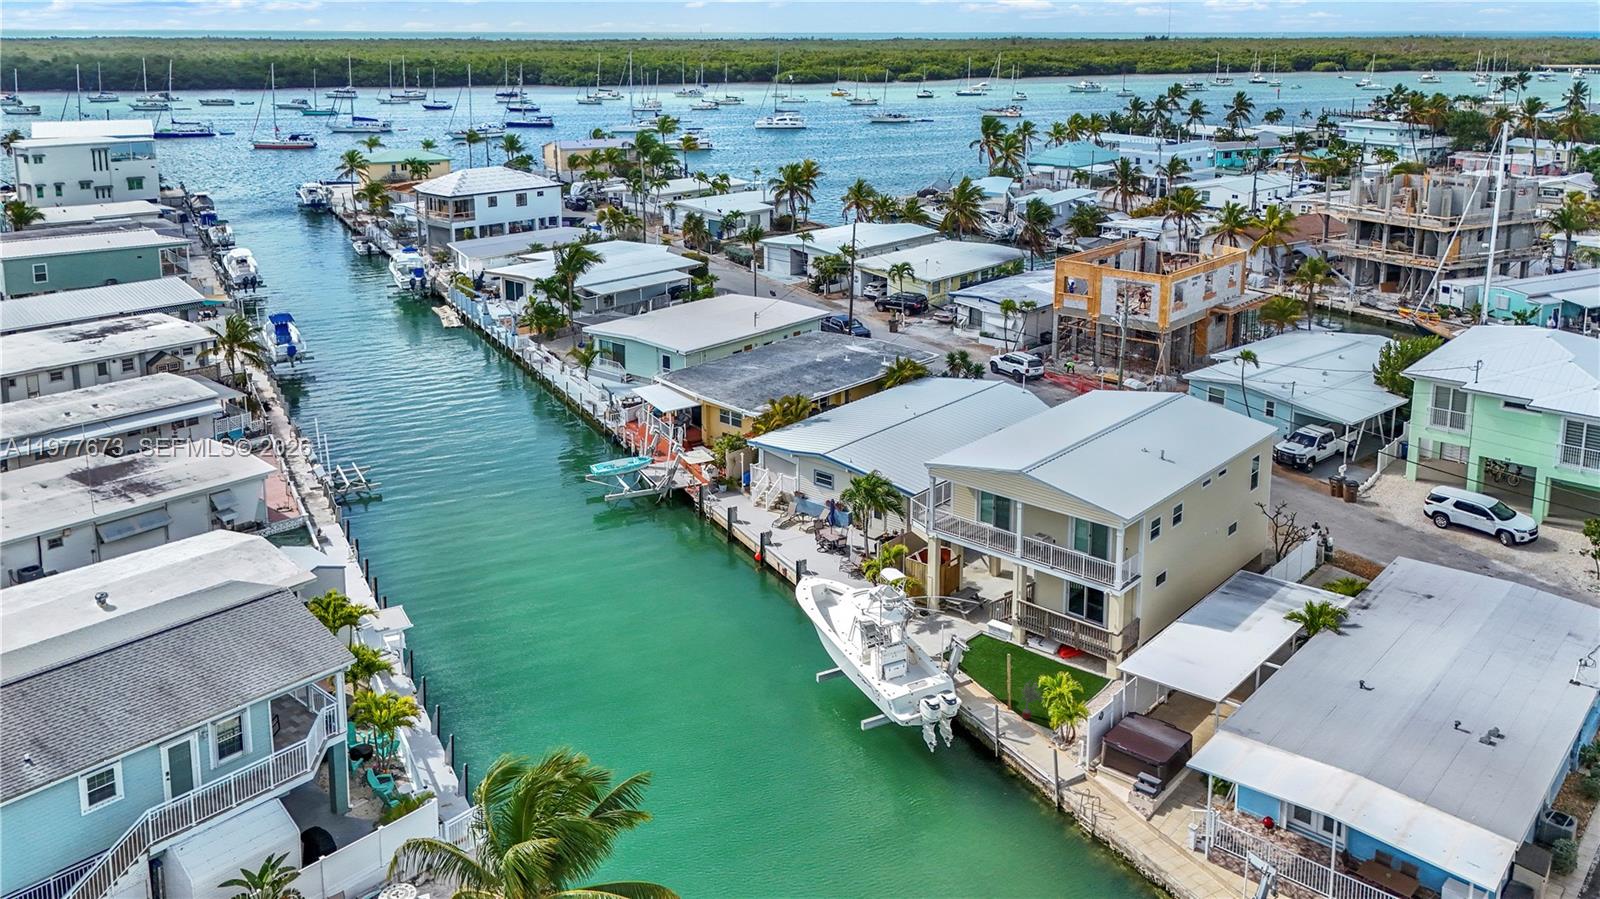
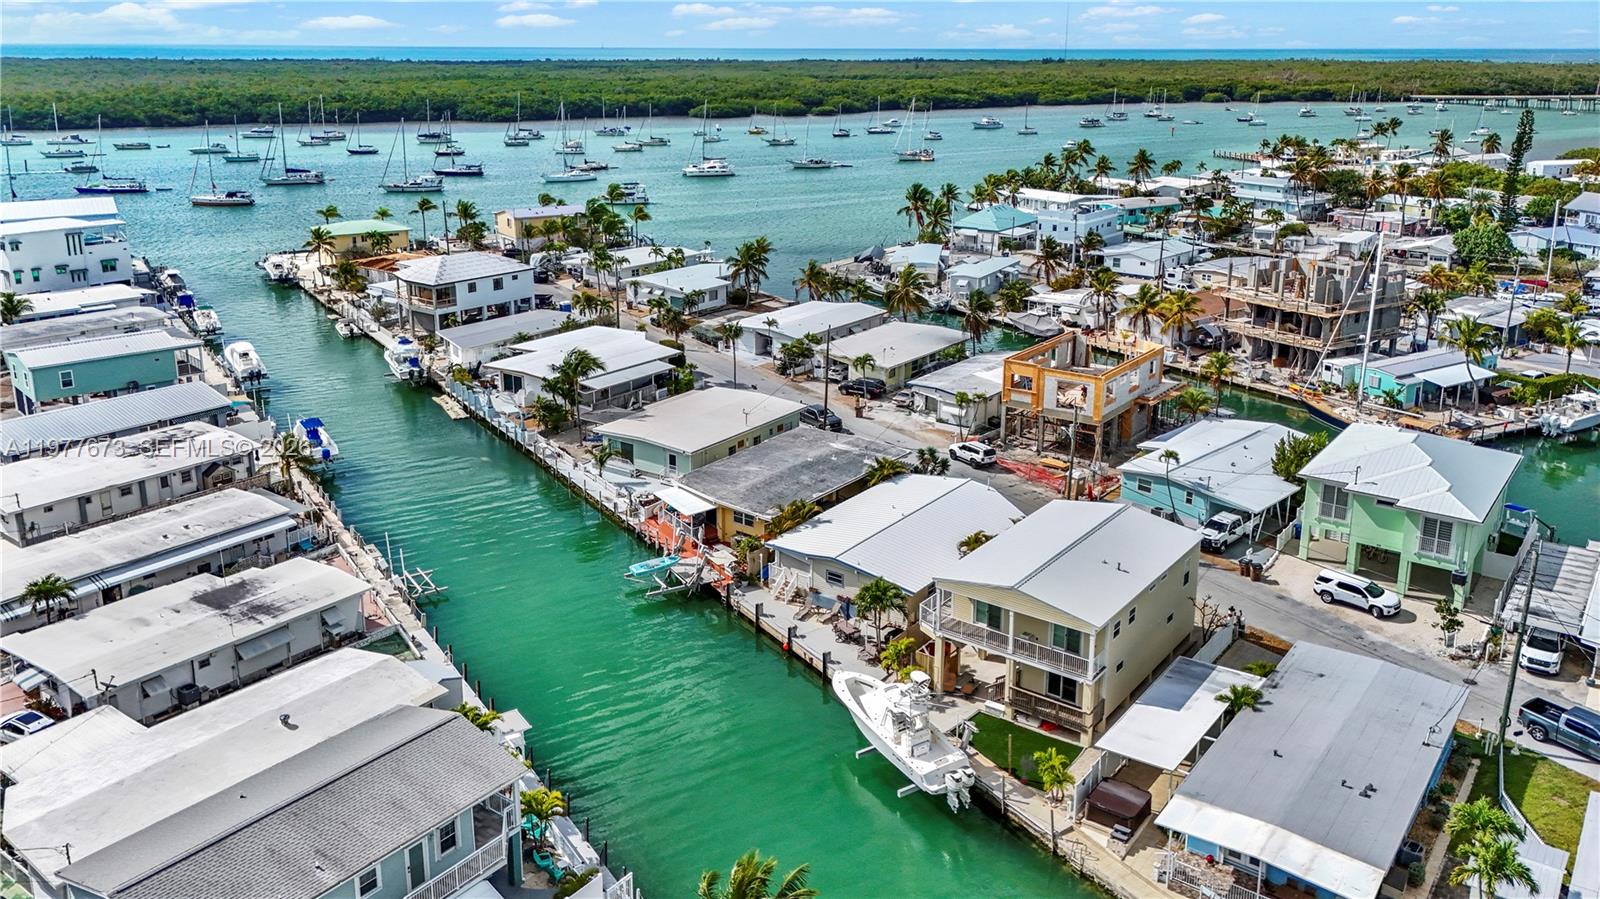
lounge chair: none [937,574,977,619] -> present [943,663,974,699]

